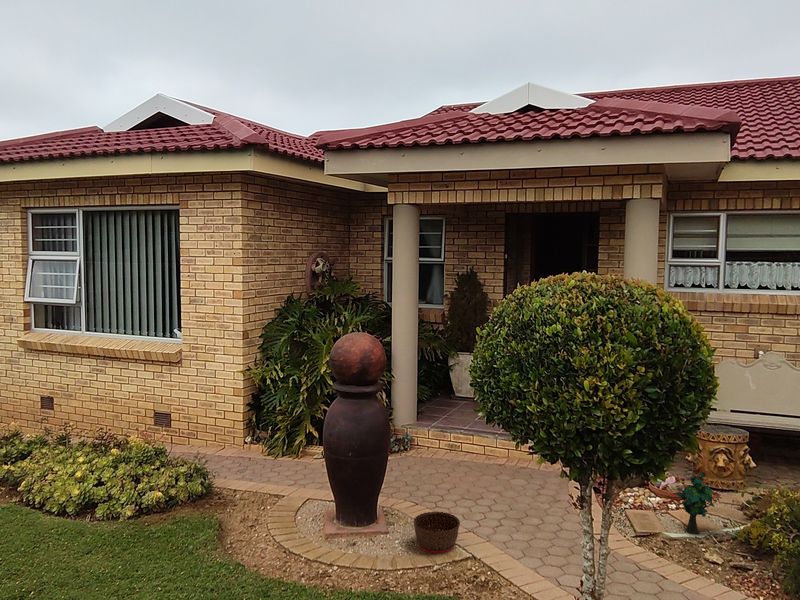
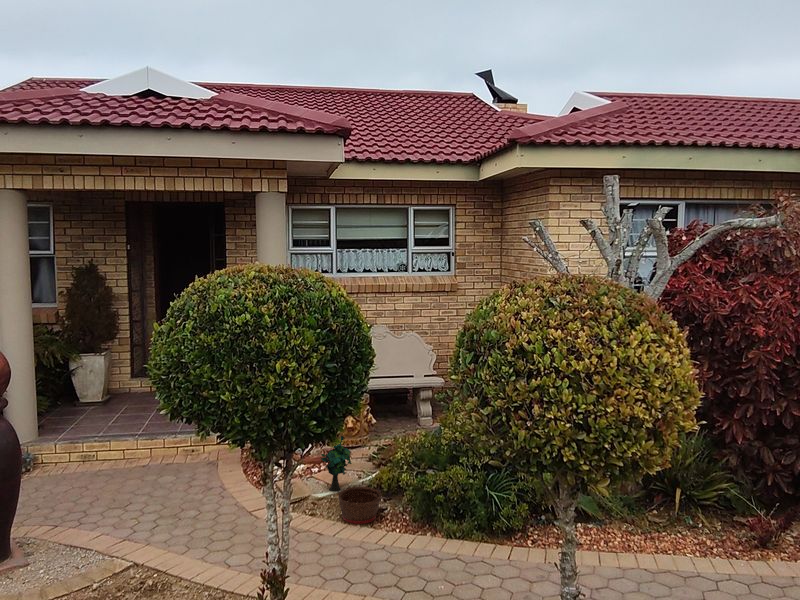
basket: present [414,512,460,554] -> present [338,487,381,524]

